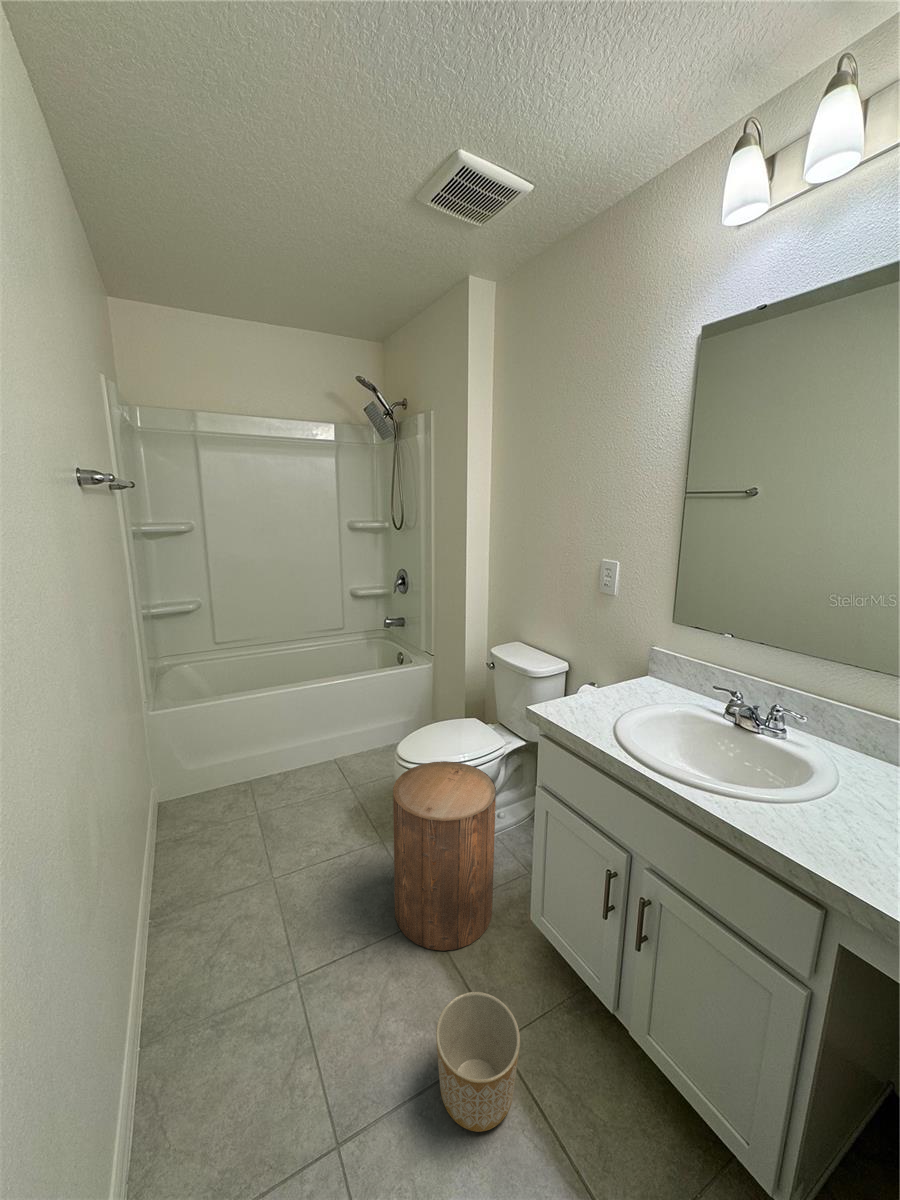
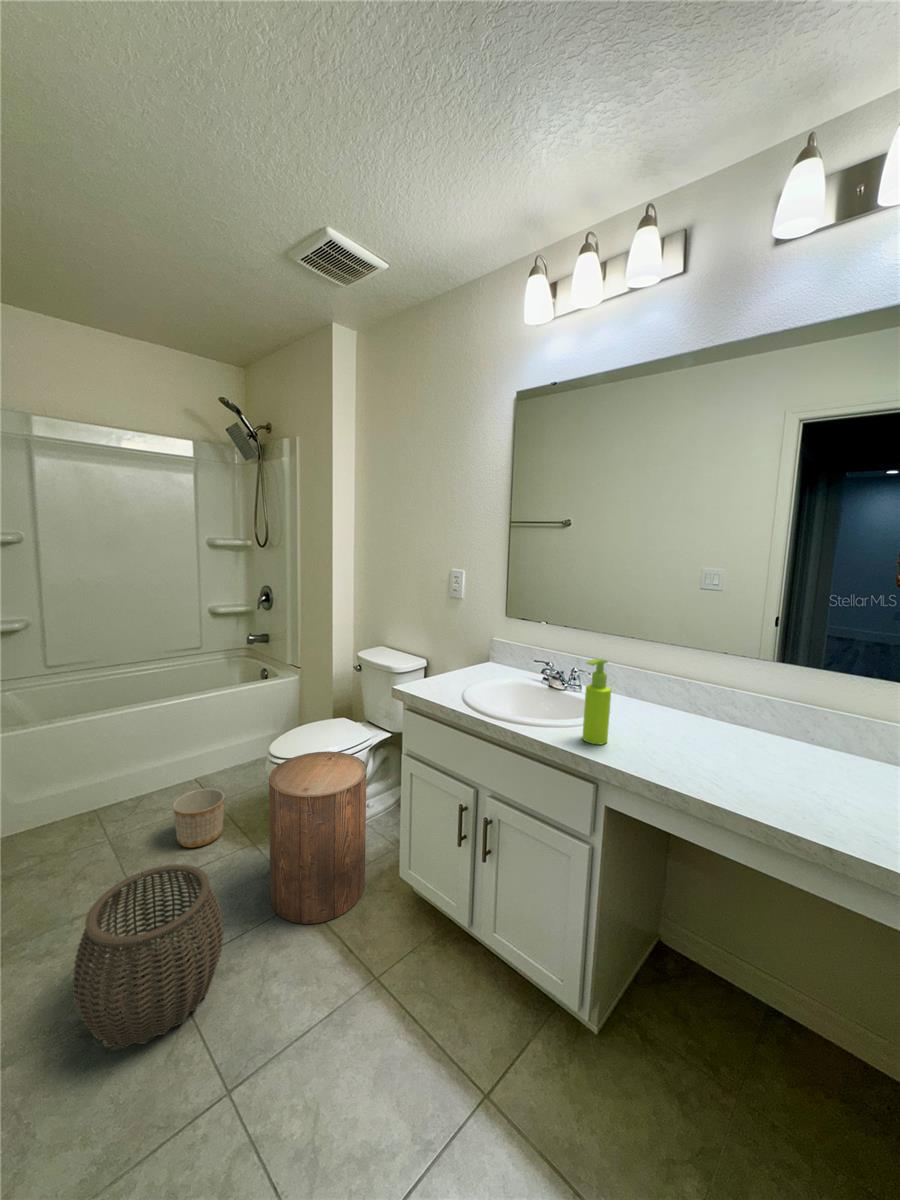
soap dispenser: none [800,723,857,850] -> present [583,659,611,744]
woven basket: none [209,868,345,1051] -> present [72,864,223,1047]
planter: present [436,992,520,1132] -> present [173,789,225,848]

